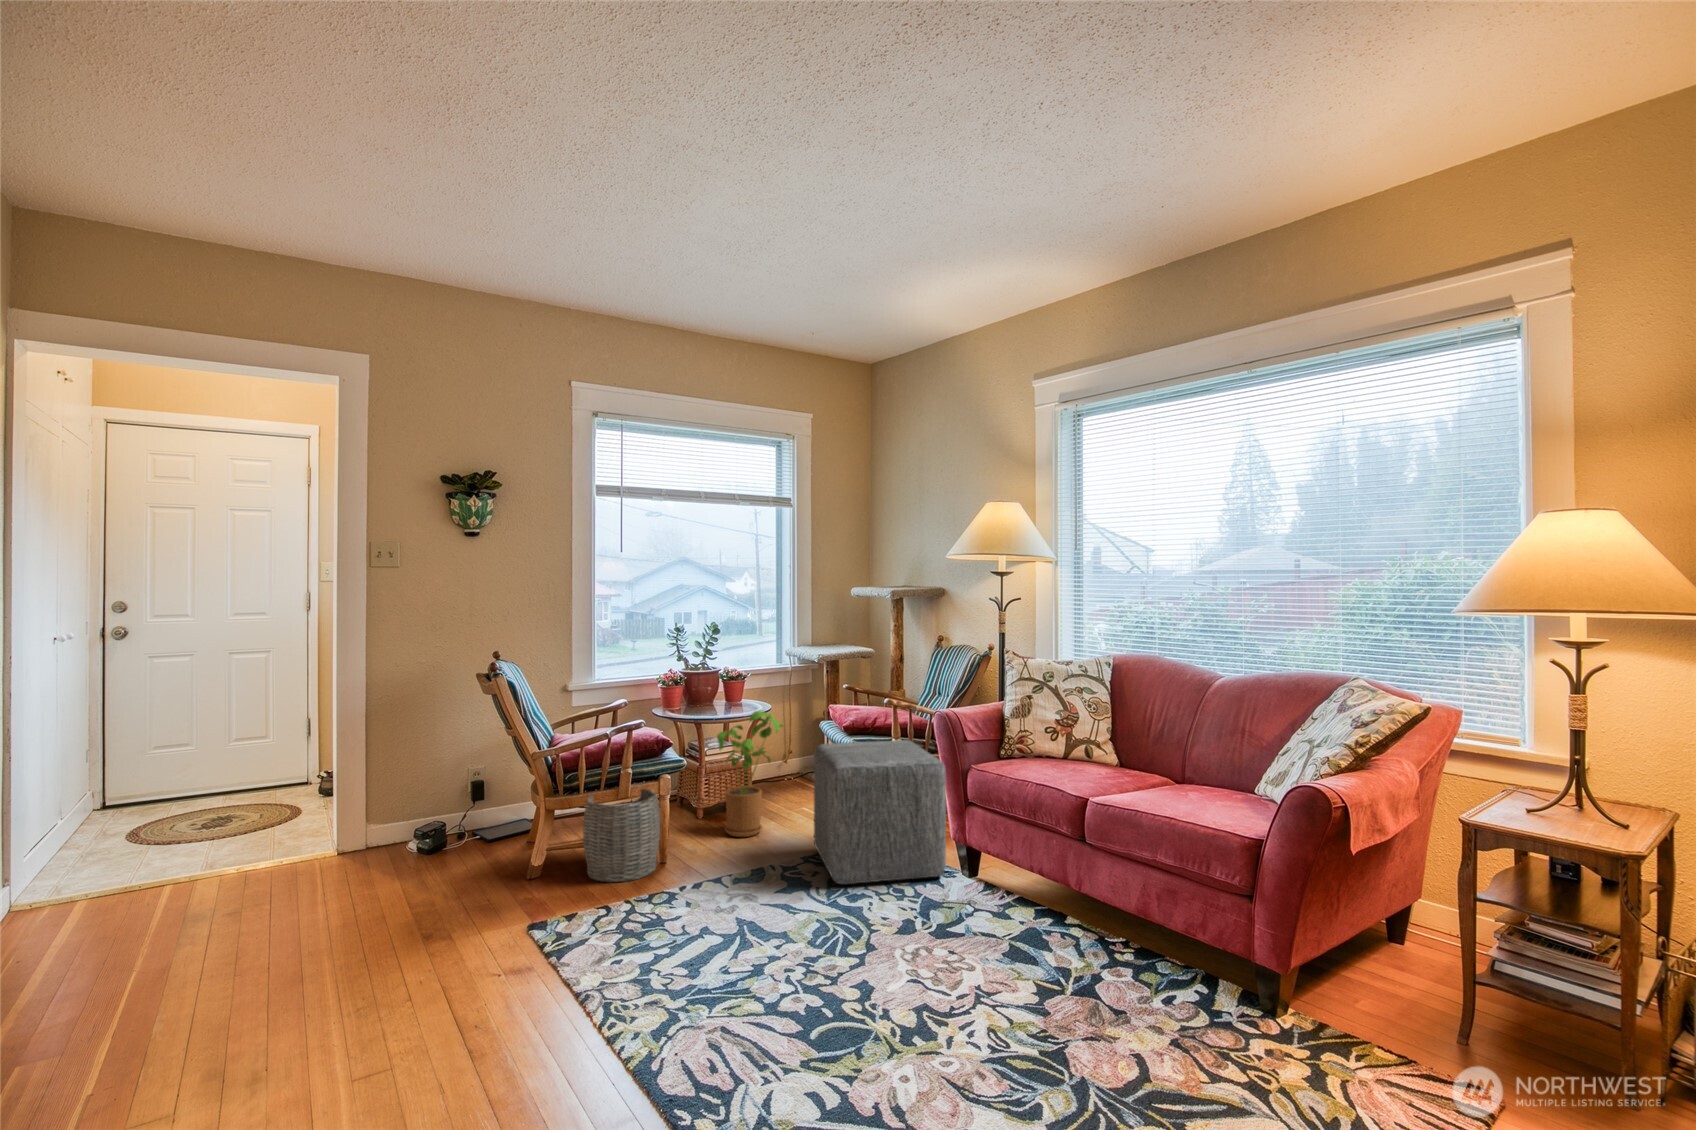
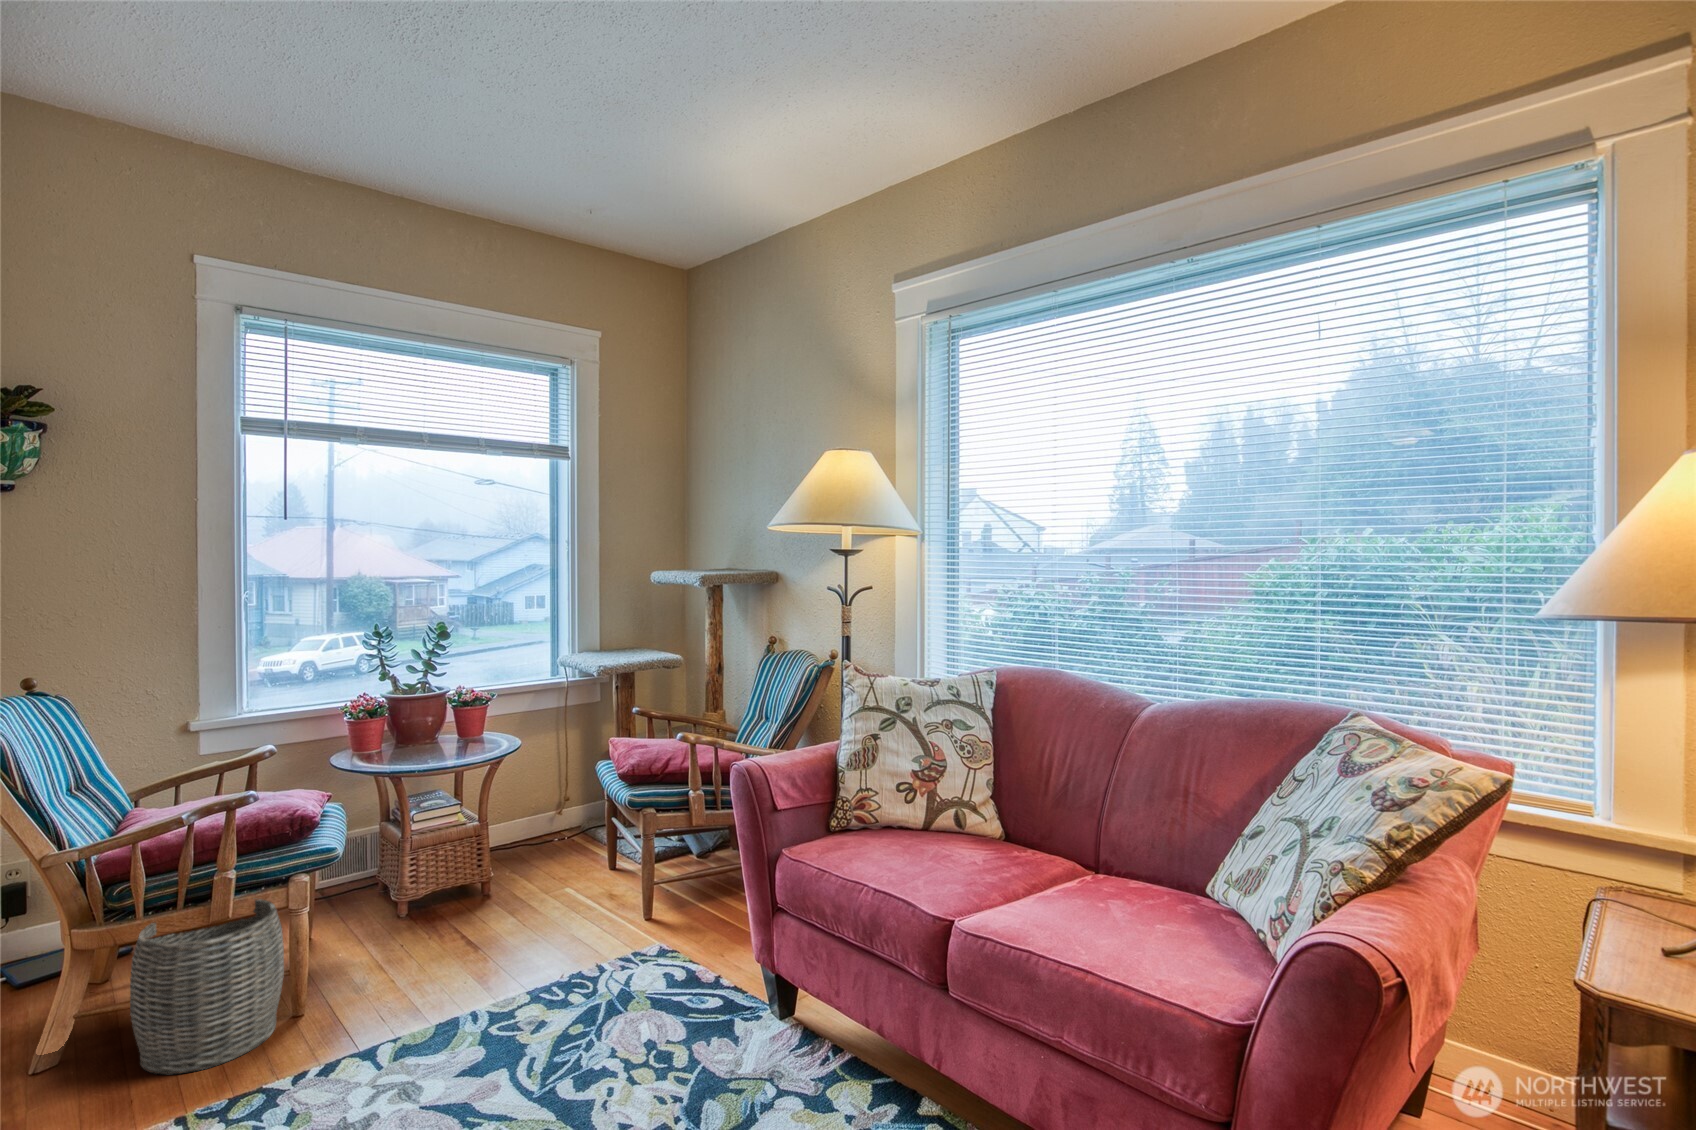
house plant: present [717,711,784,837] -> none [416,758,530,952]
ottoman: present [814,740,946,884] -> none [553,799,745,1050]

